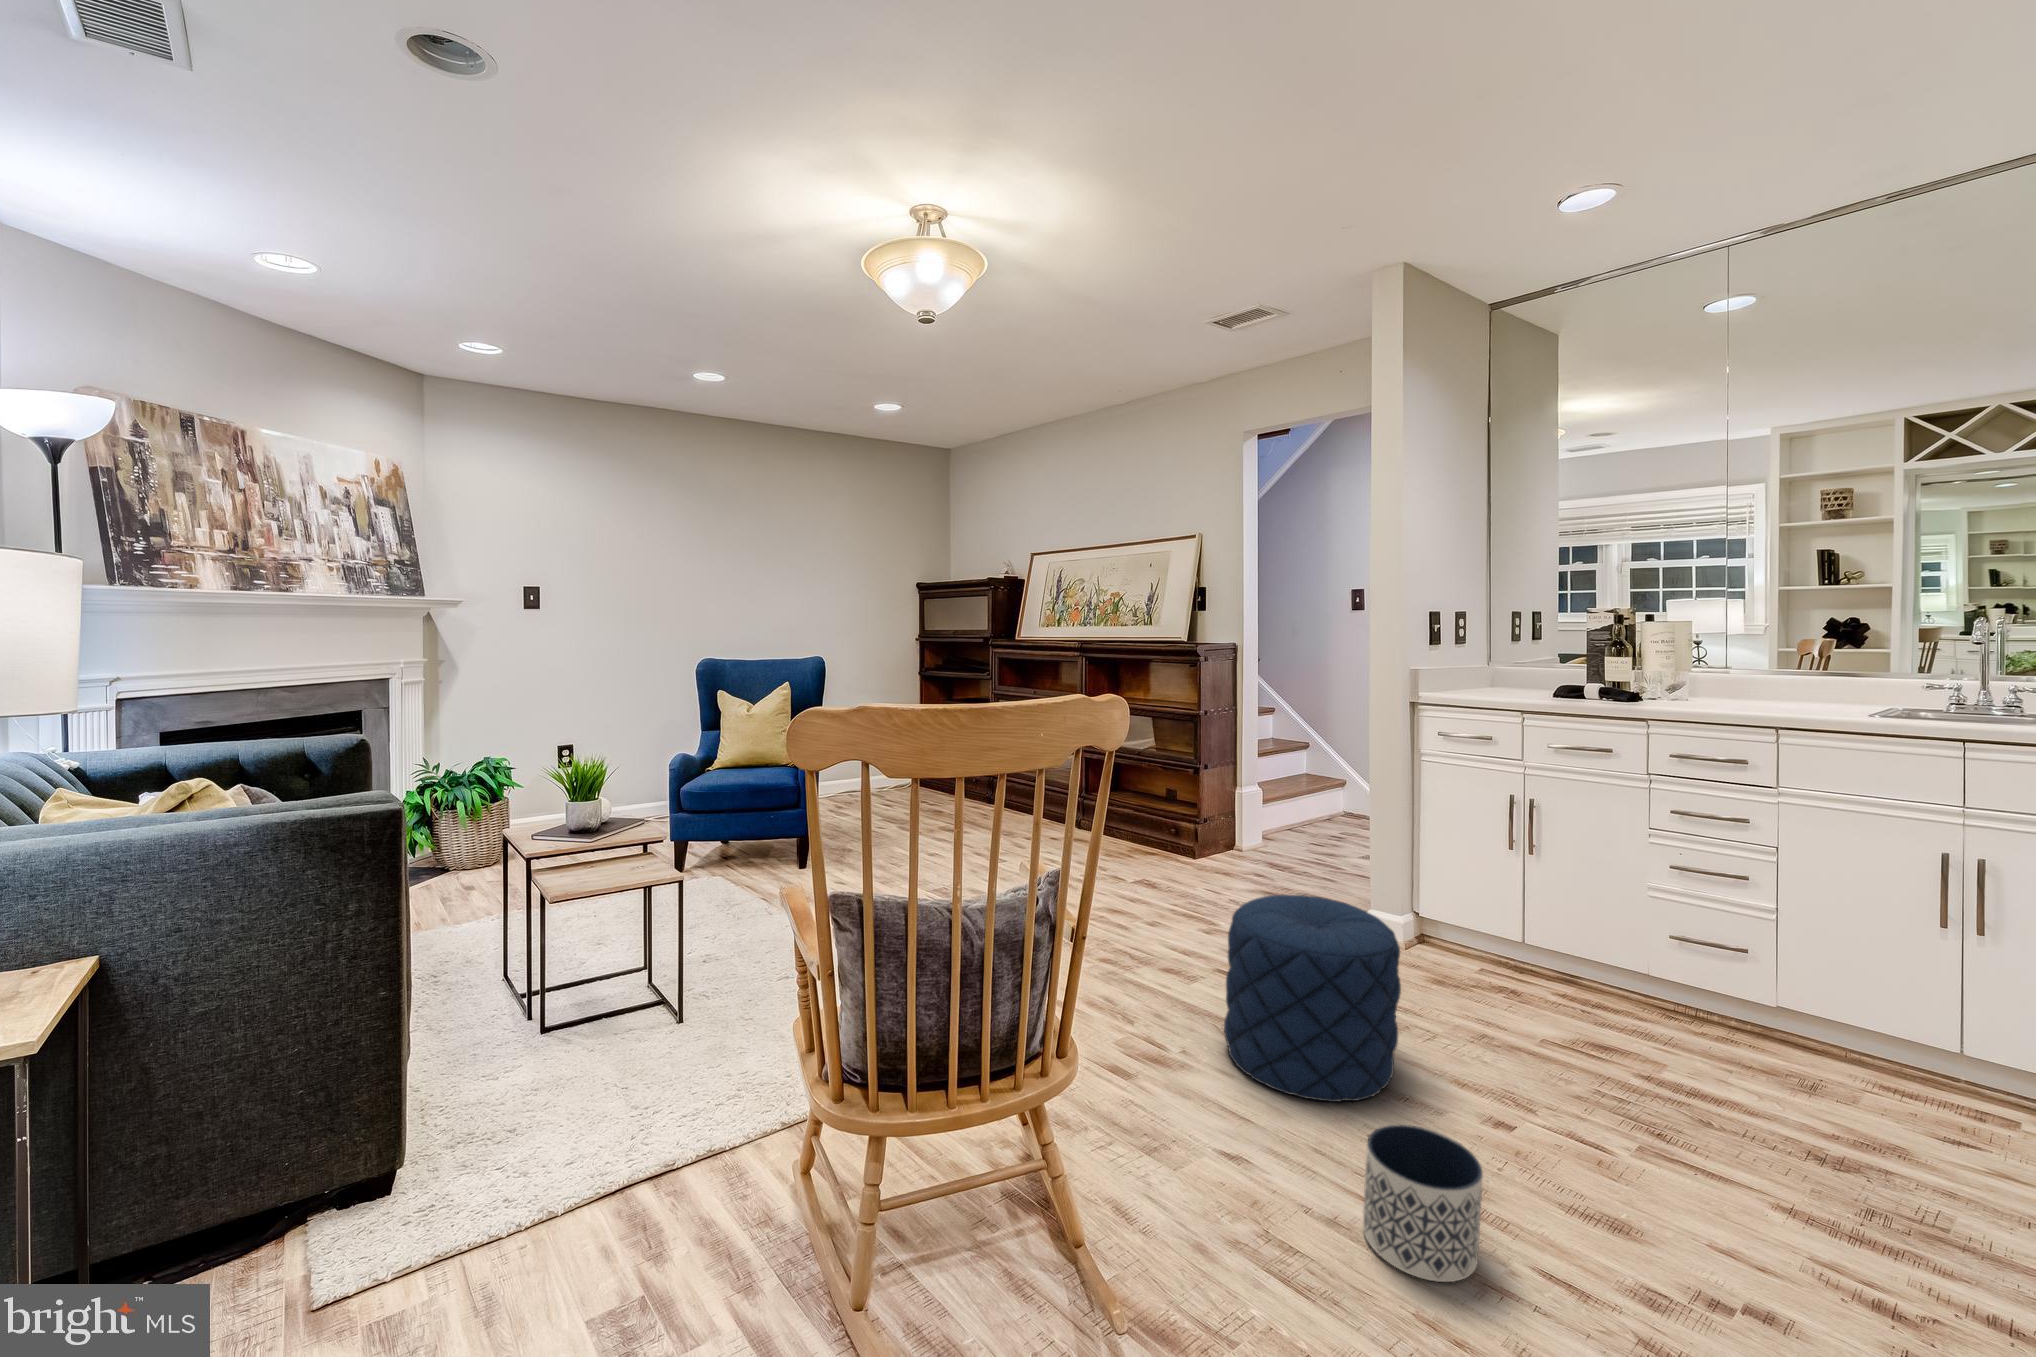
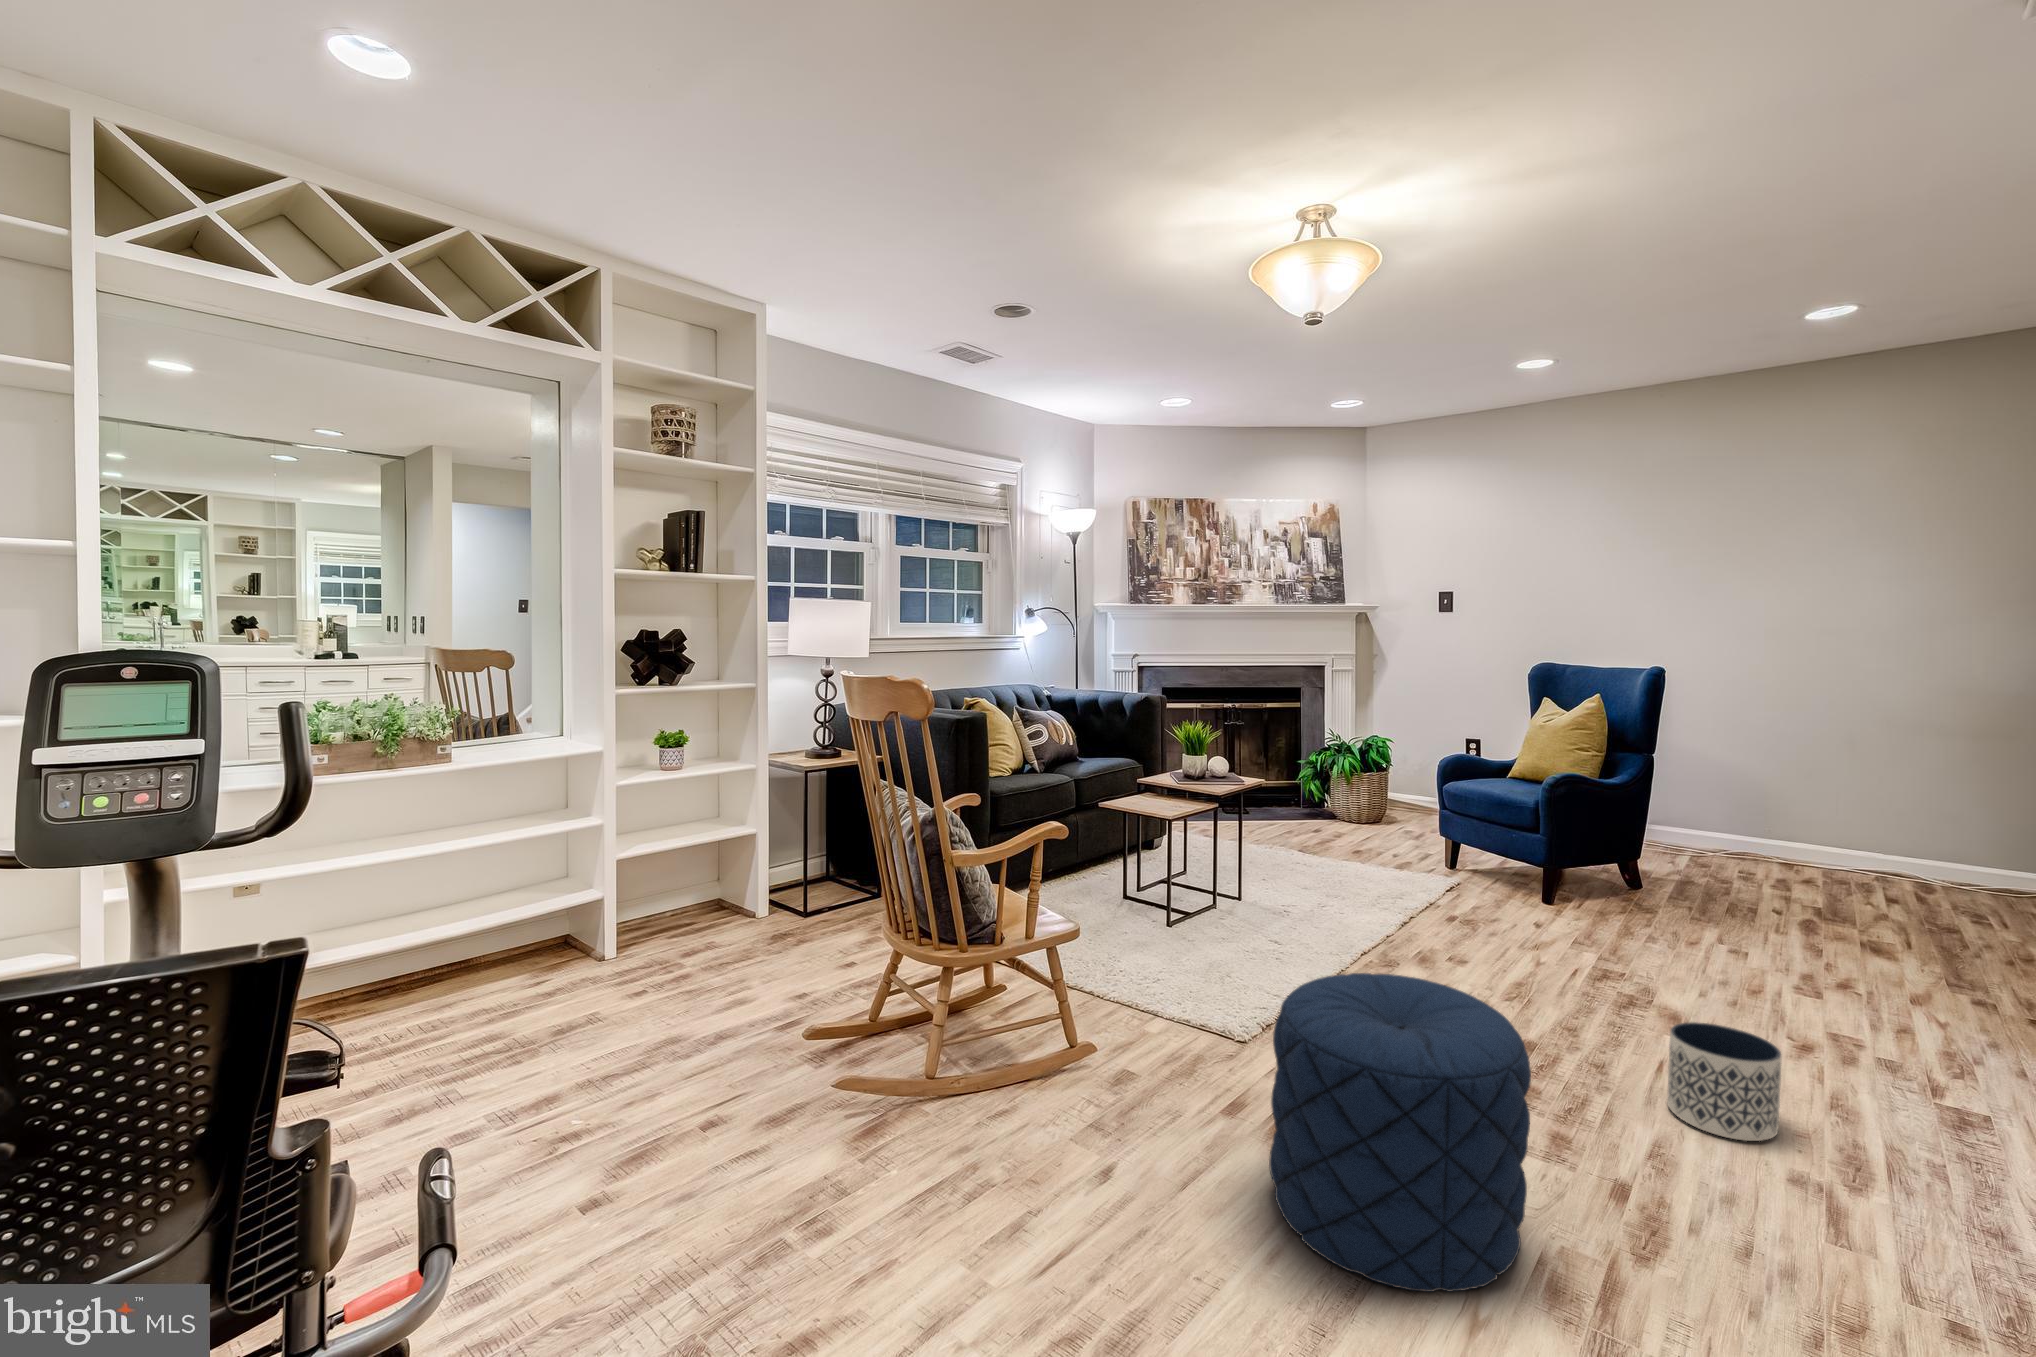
planter: present [1363,1125,1483,1282] -> present [1667,1022,1782,1141]

